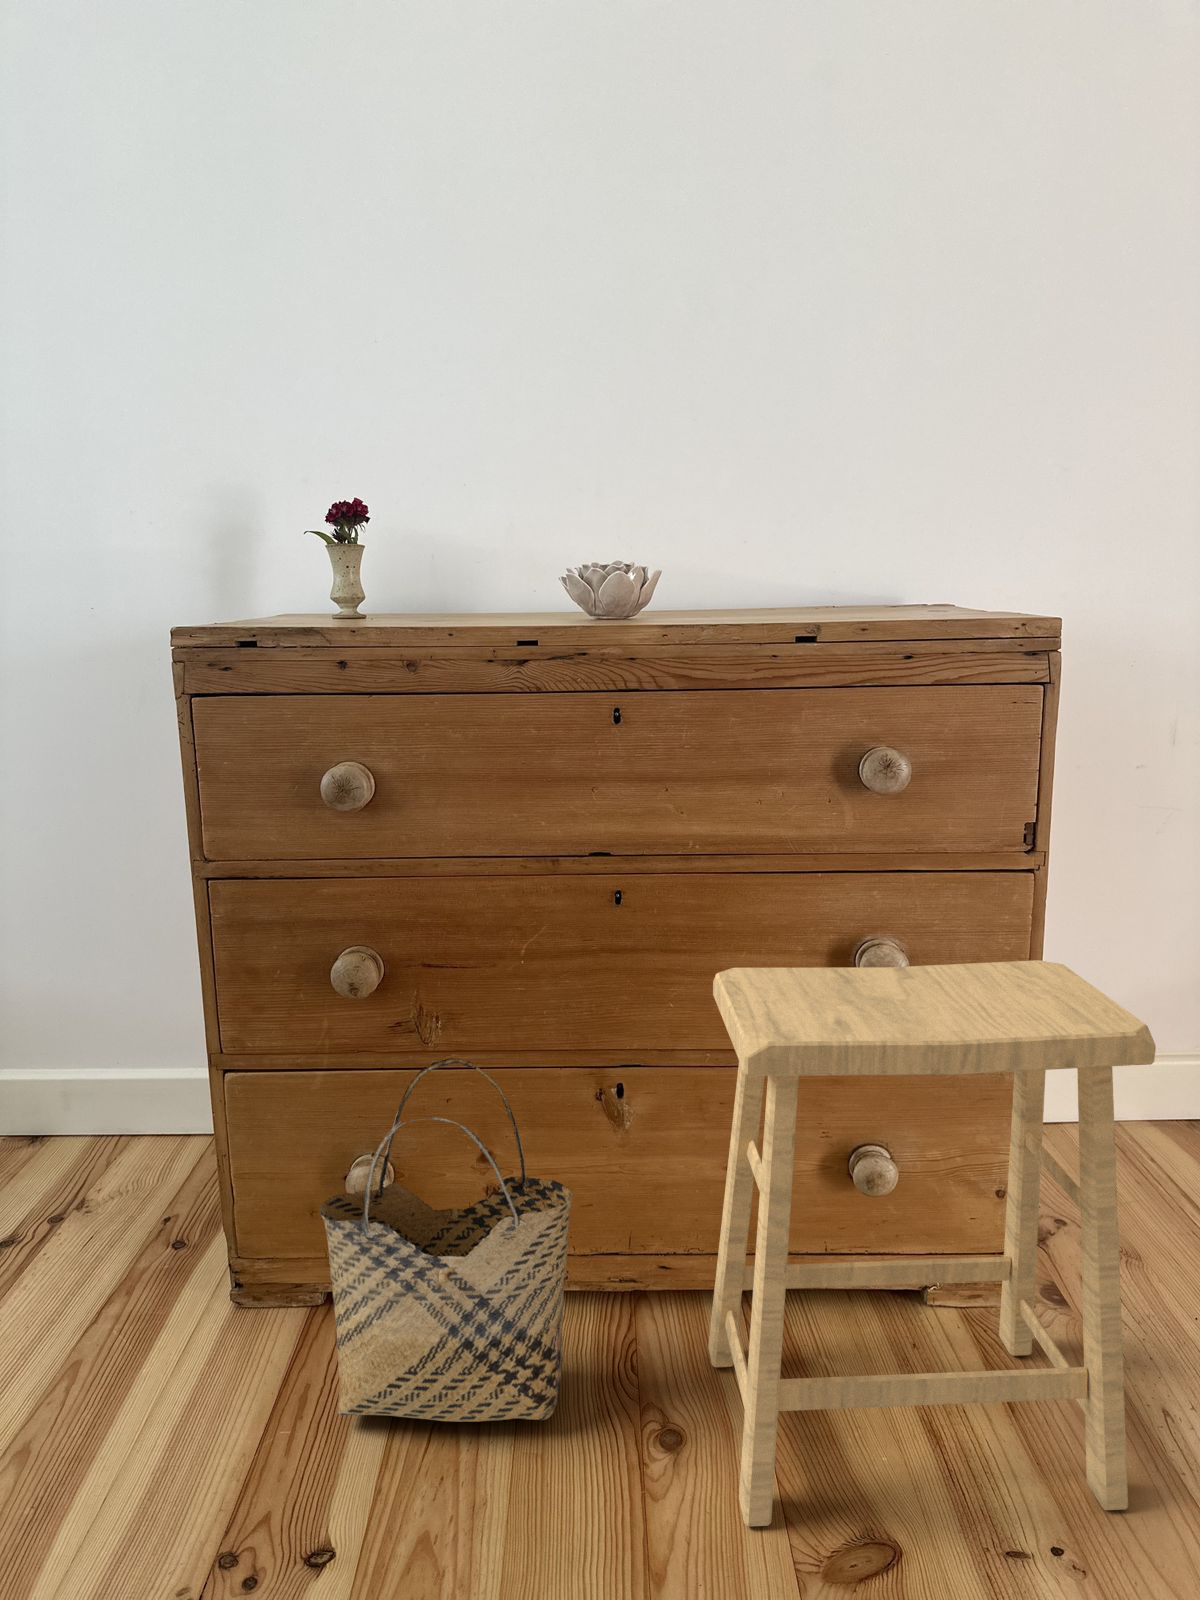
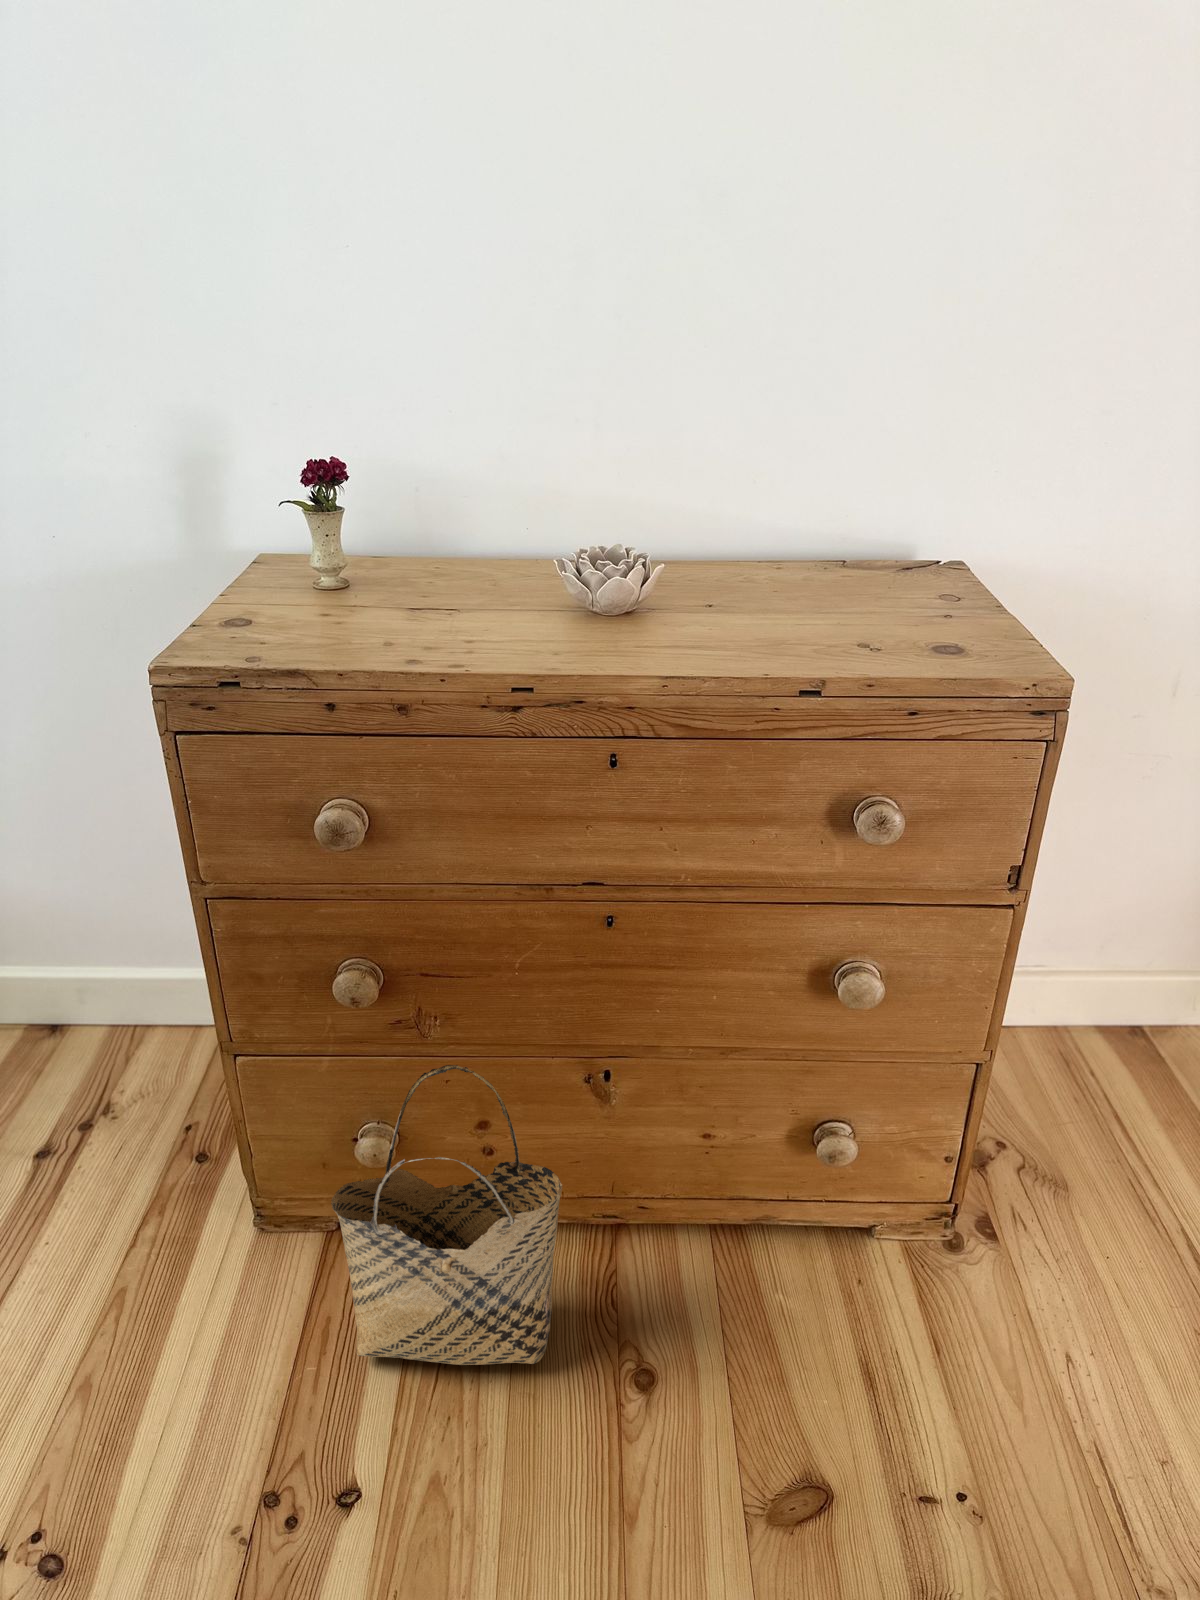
footstool: present [708,960,1156,1527] -> none [679,1003,1110,1470]

